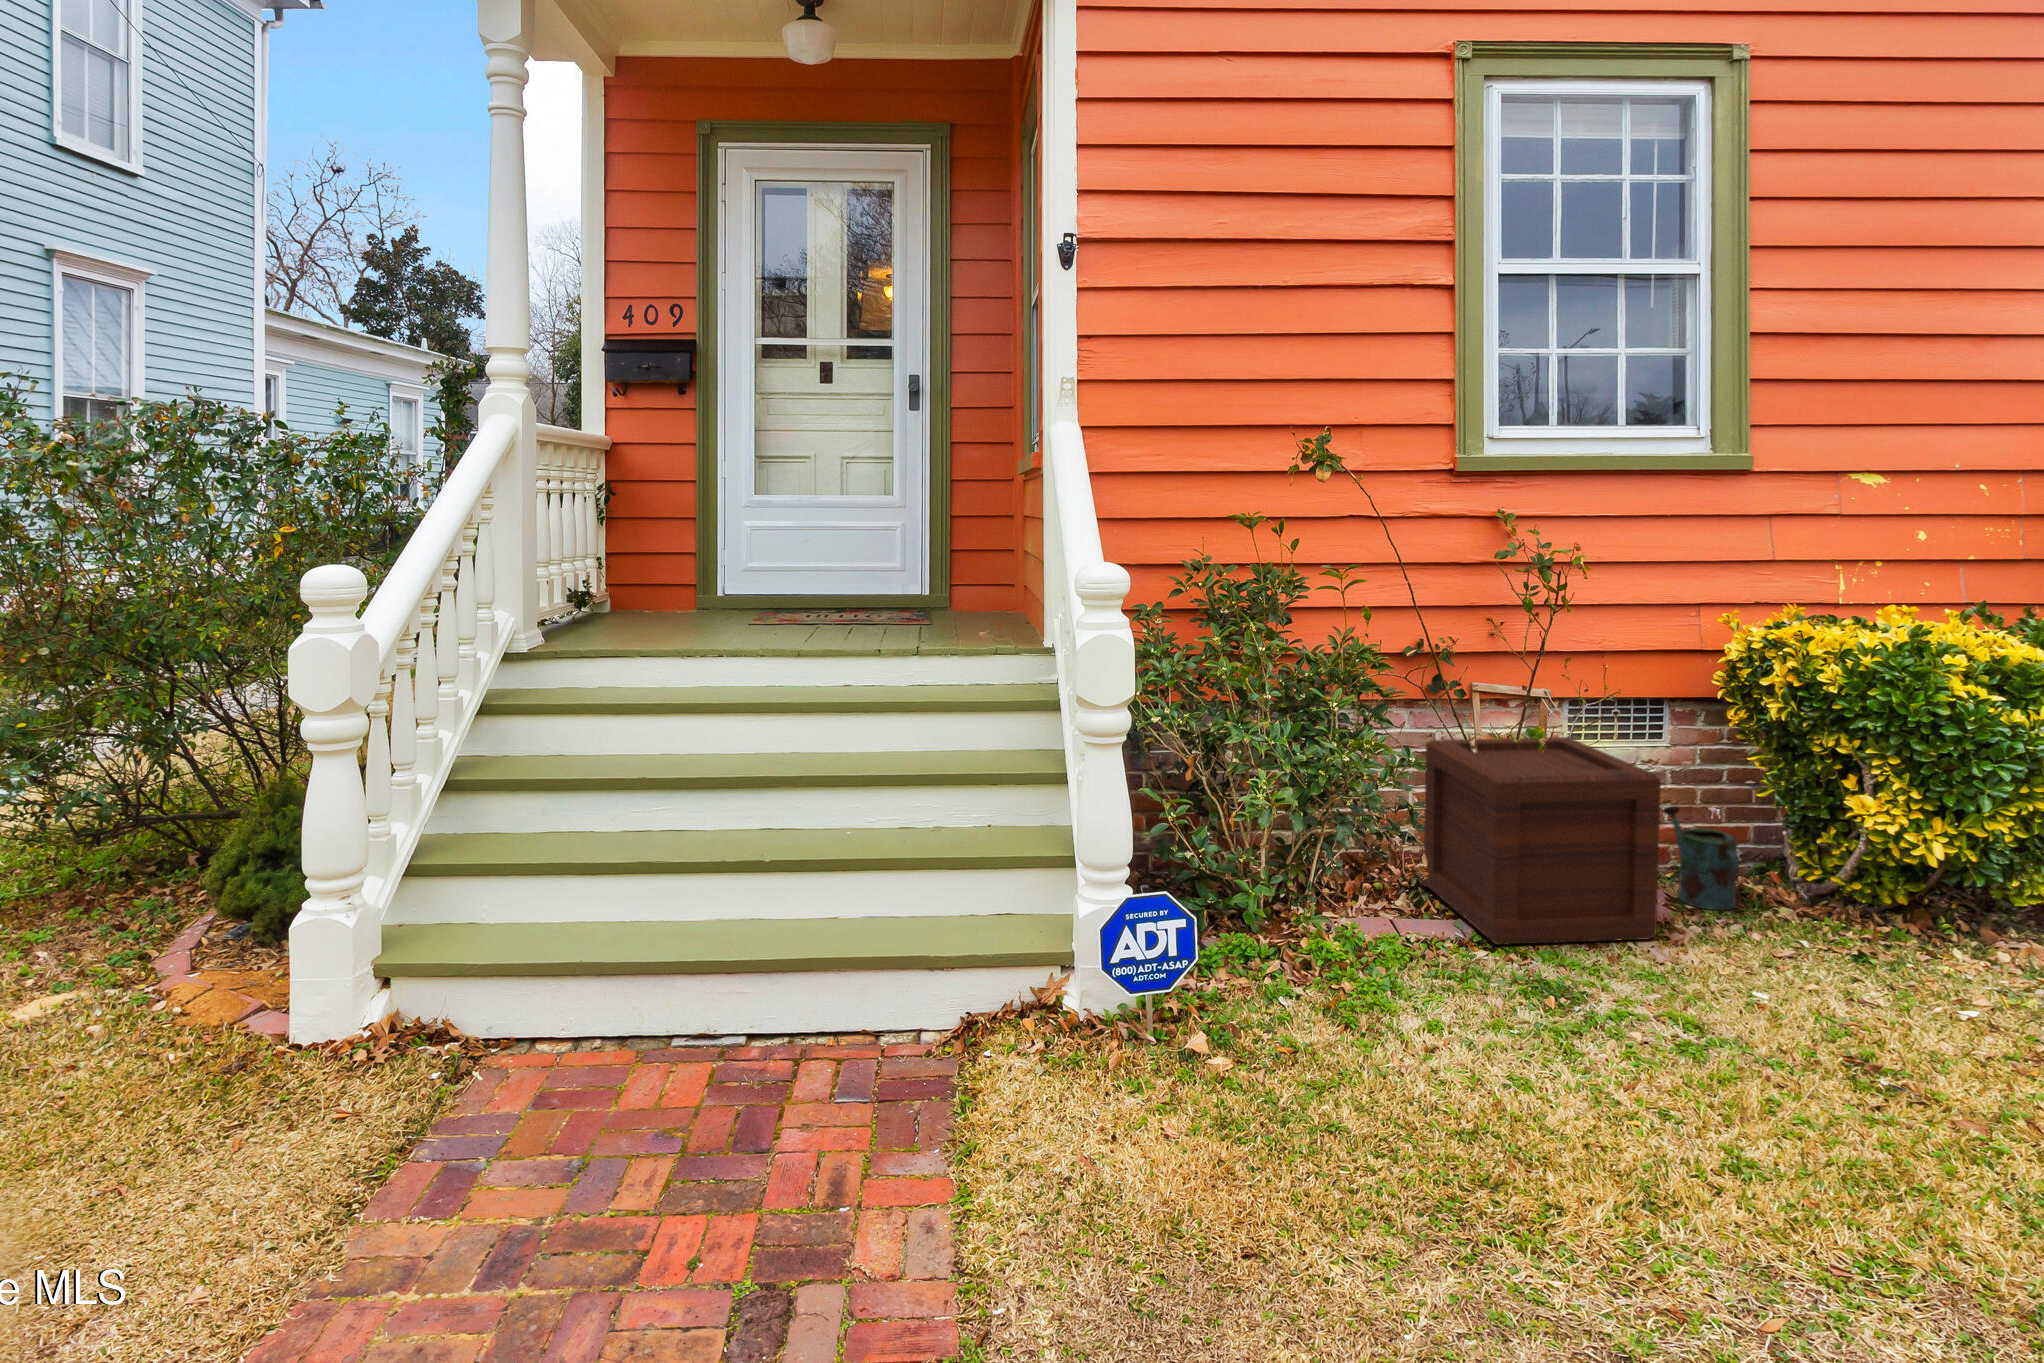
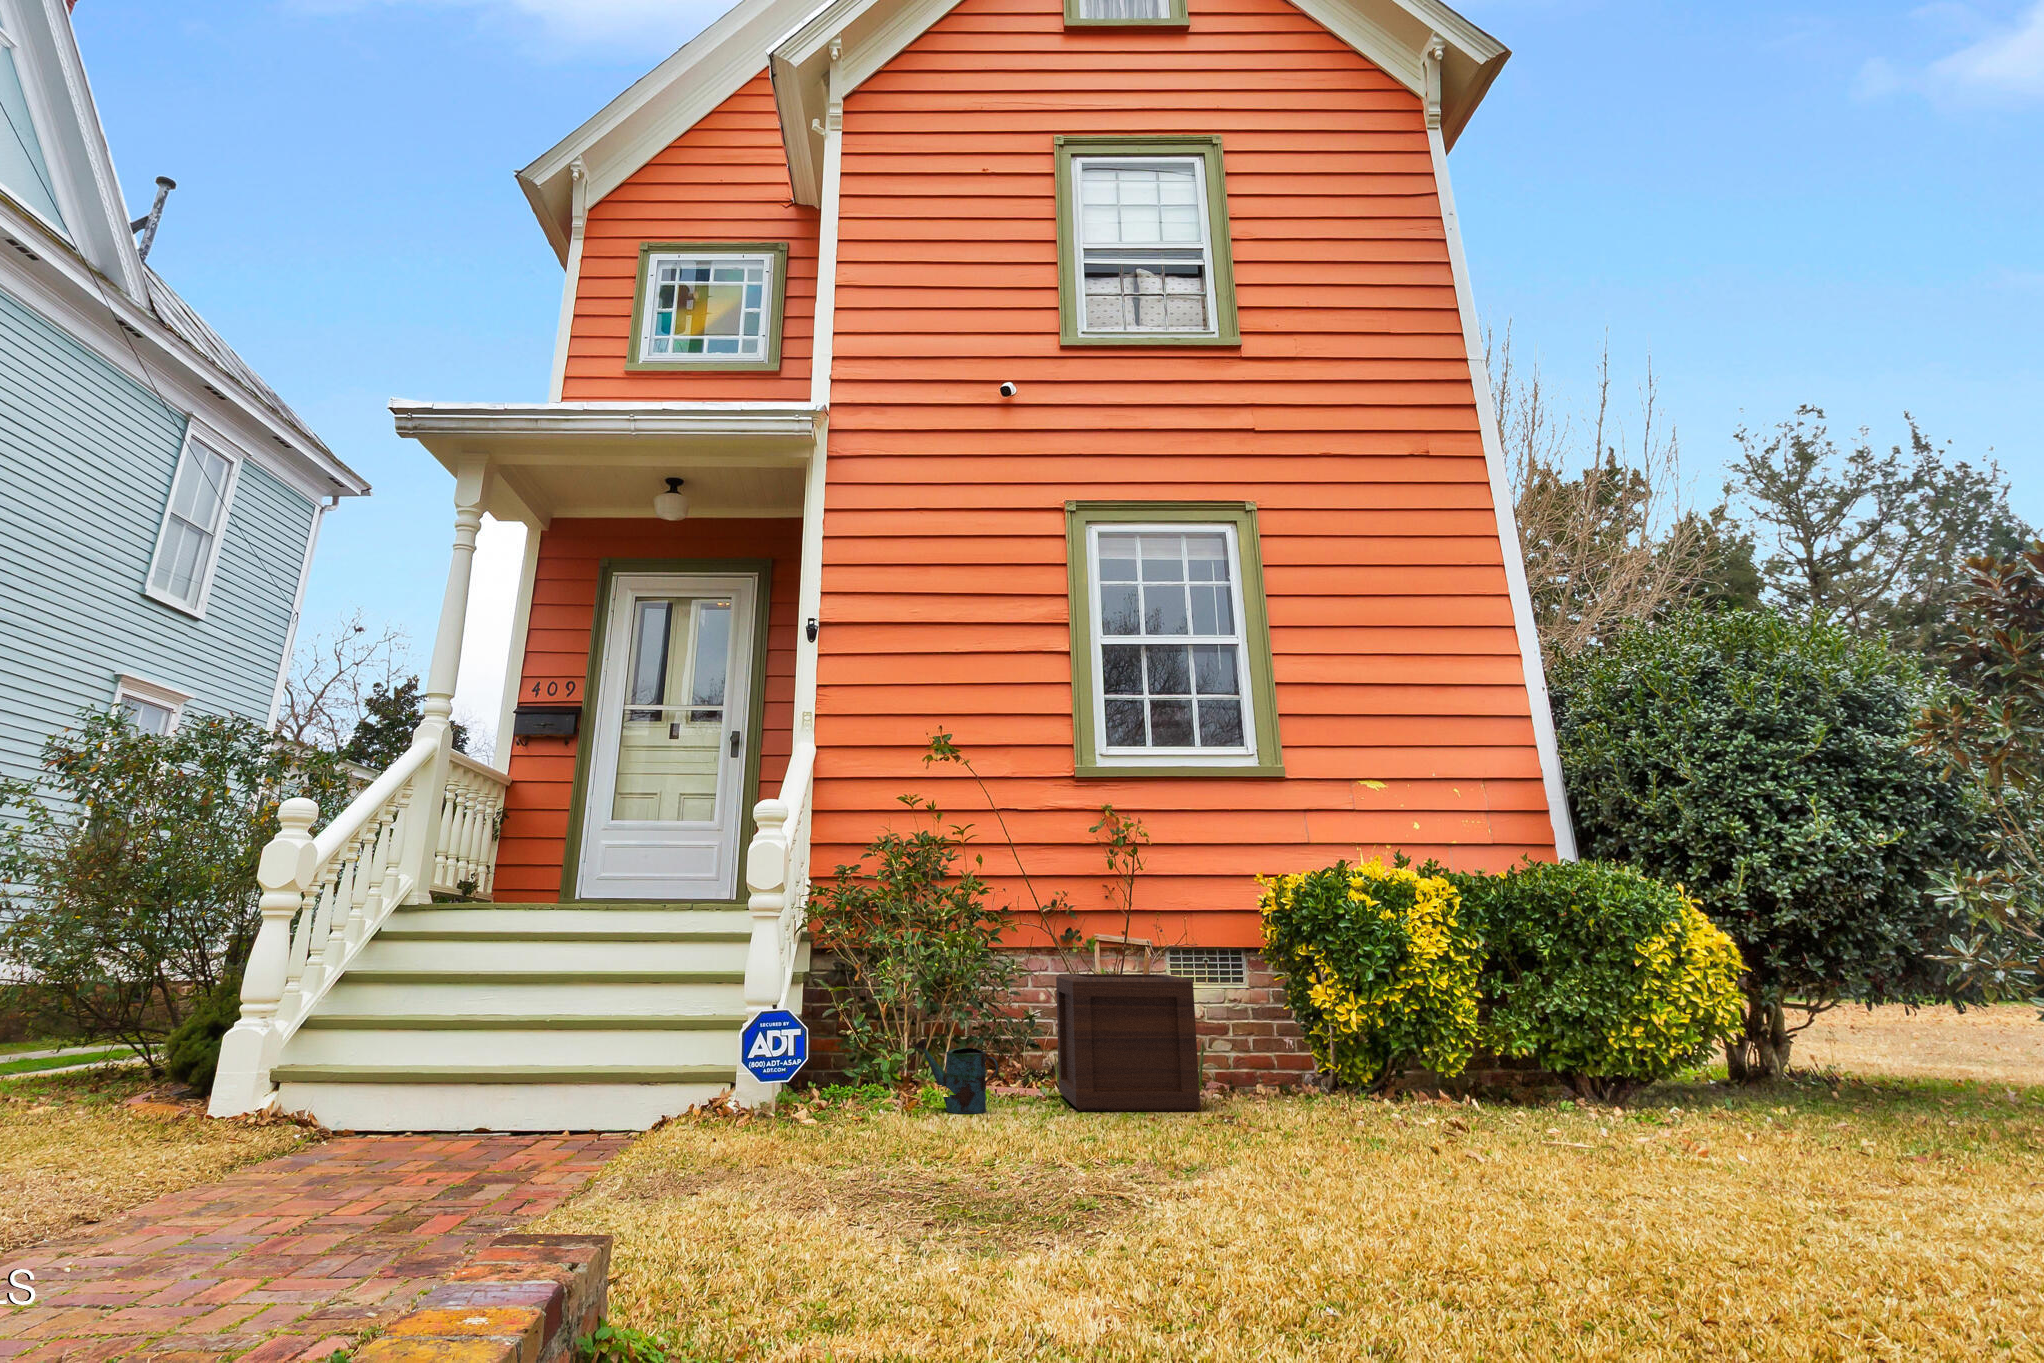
watering can: present [1663,806,1739,910] -> present [915,1039,999,1114]

